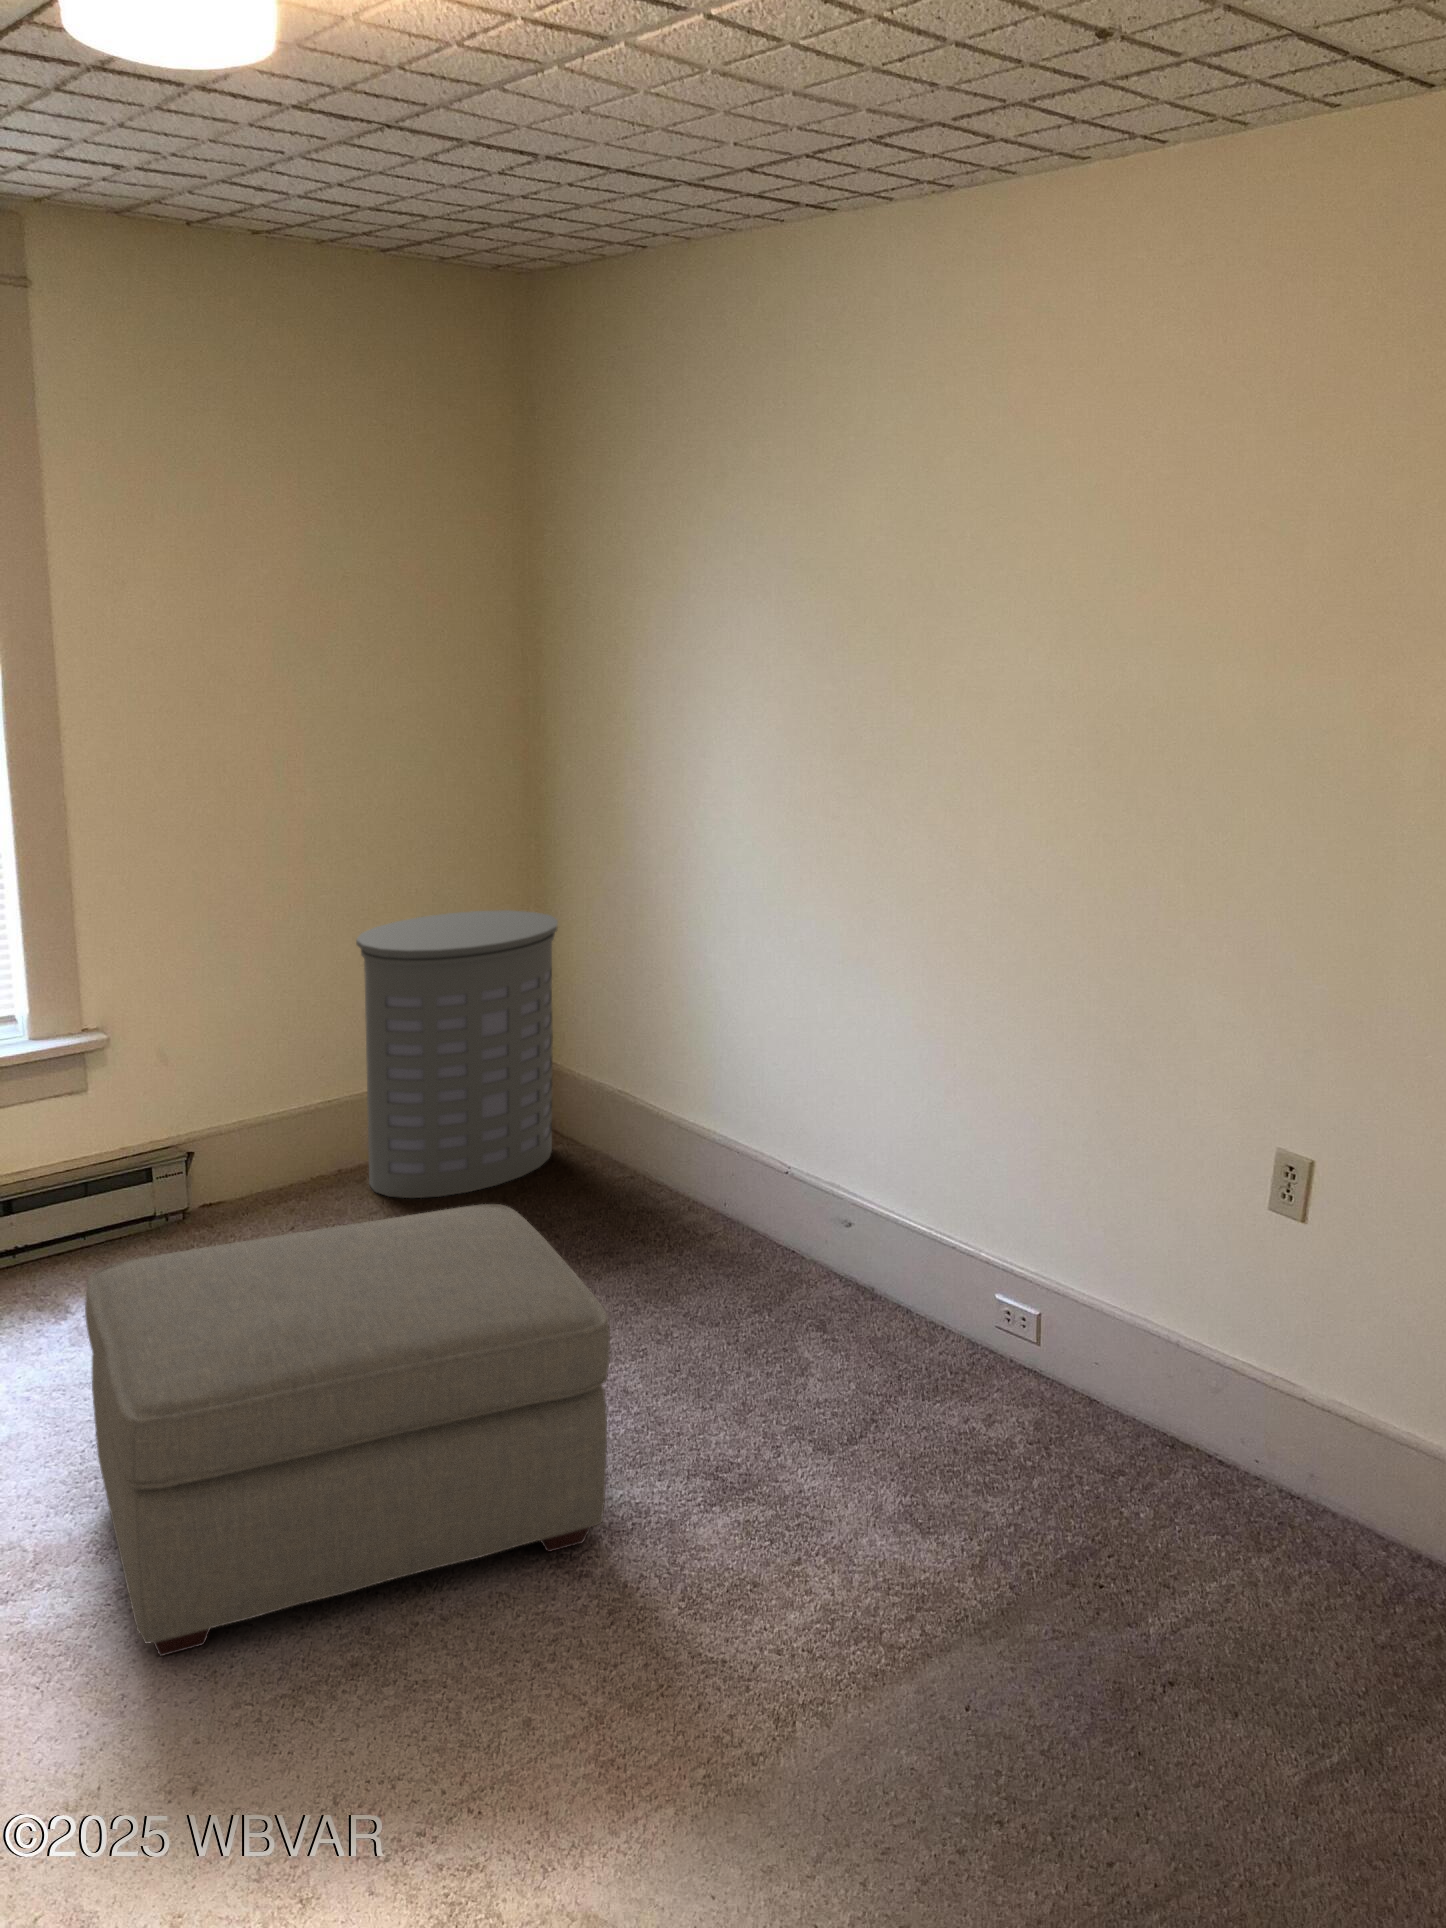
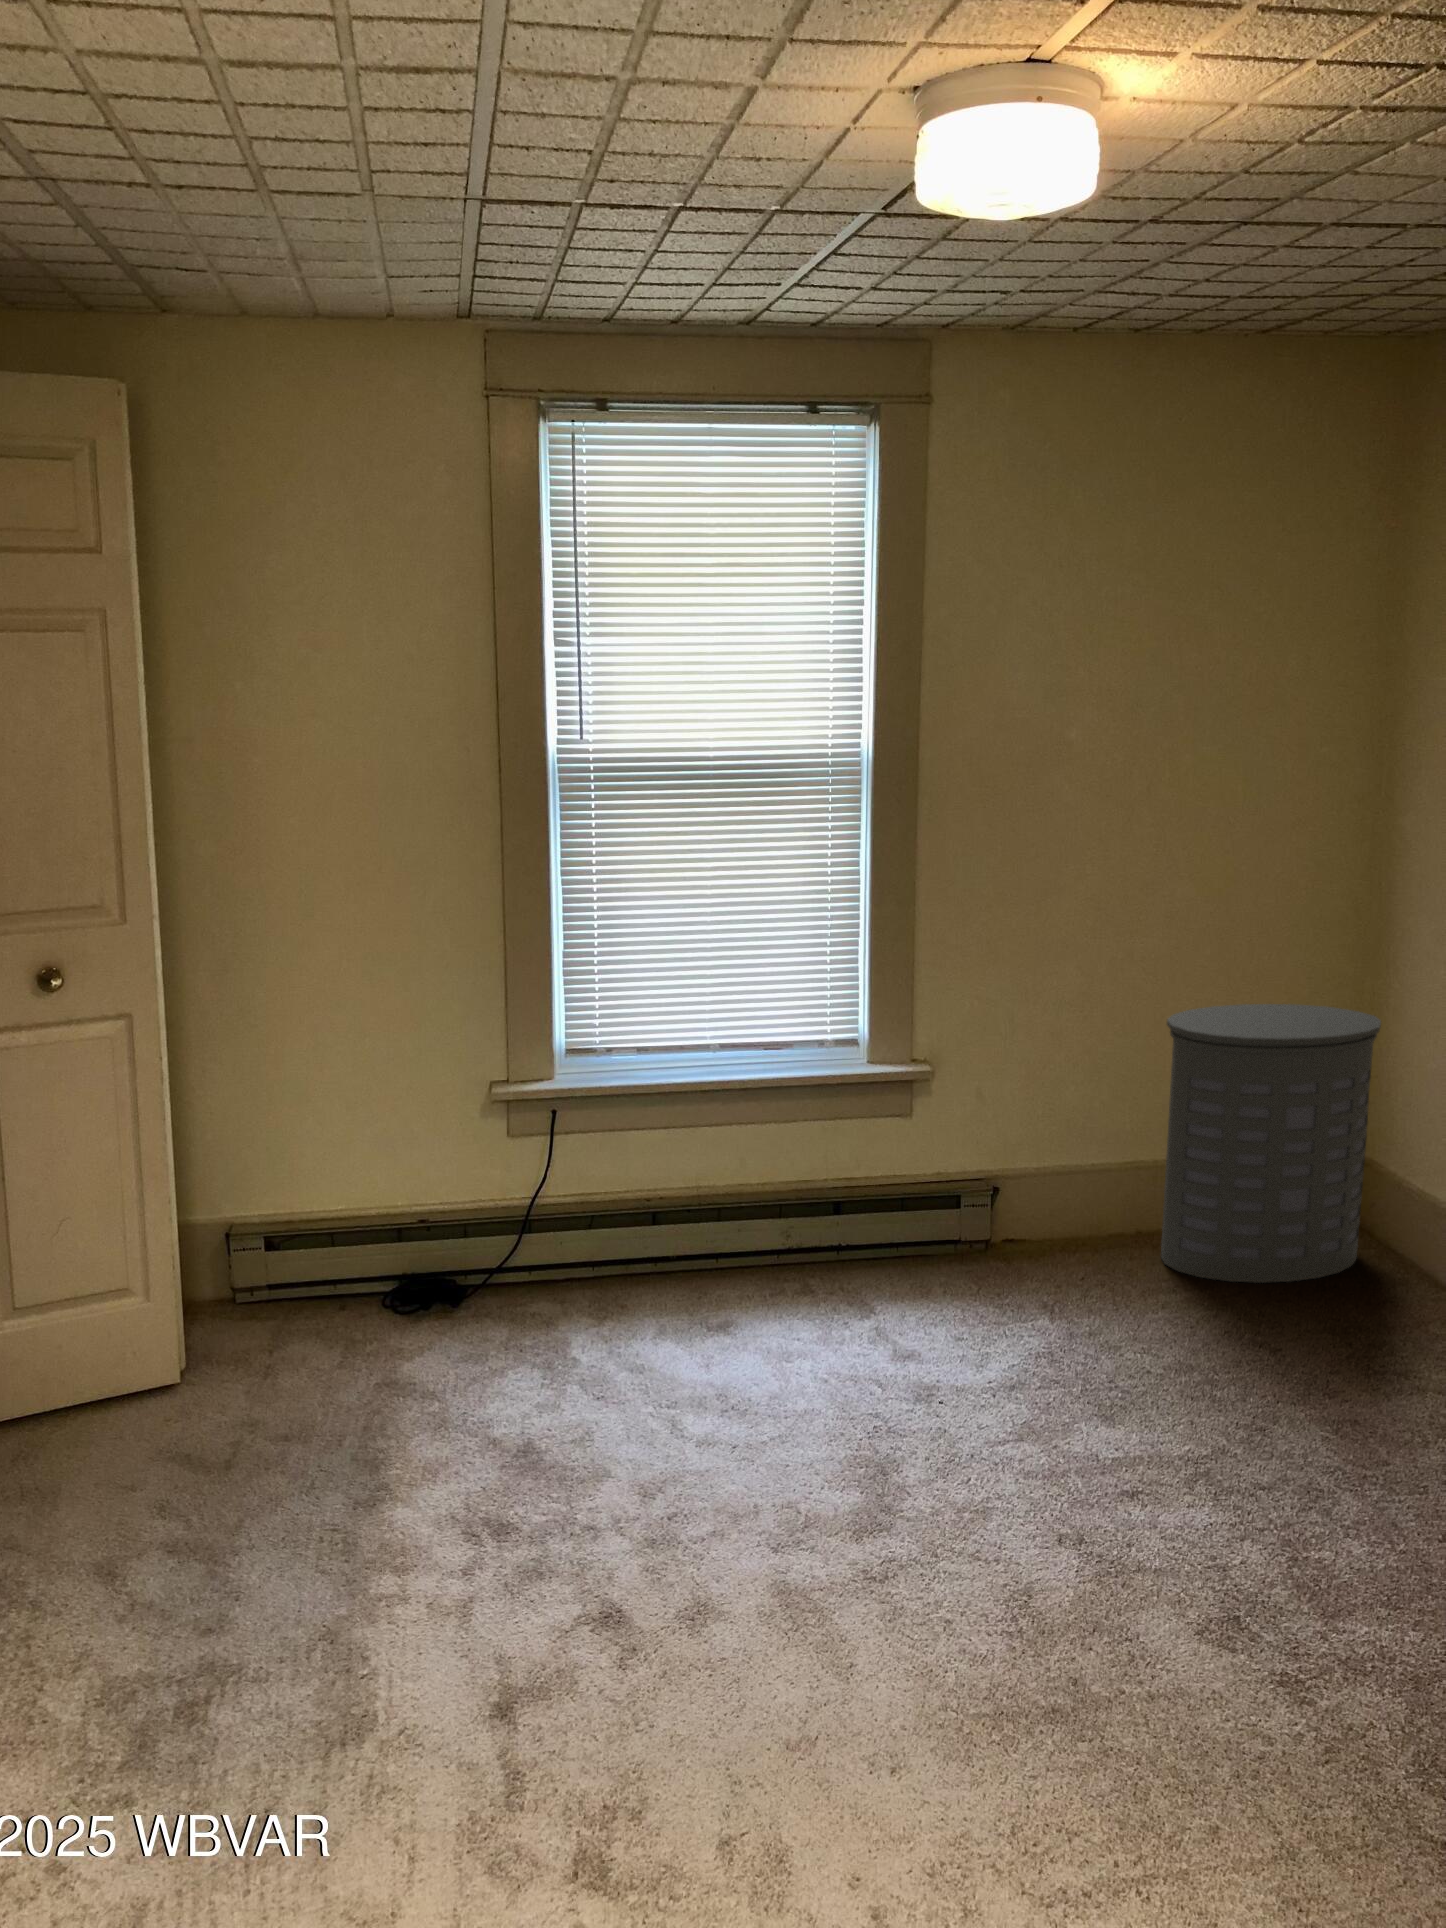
ottoman: present [85,1204,610,1656] -> none [868,1278,1357,1668]

